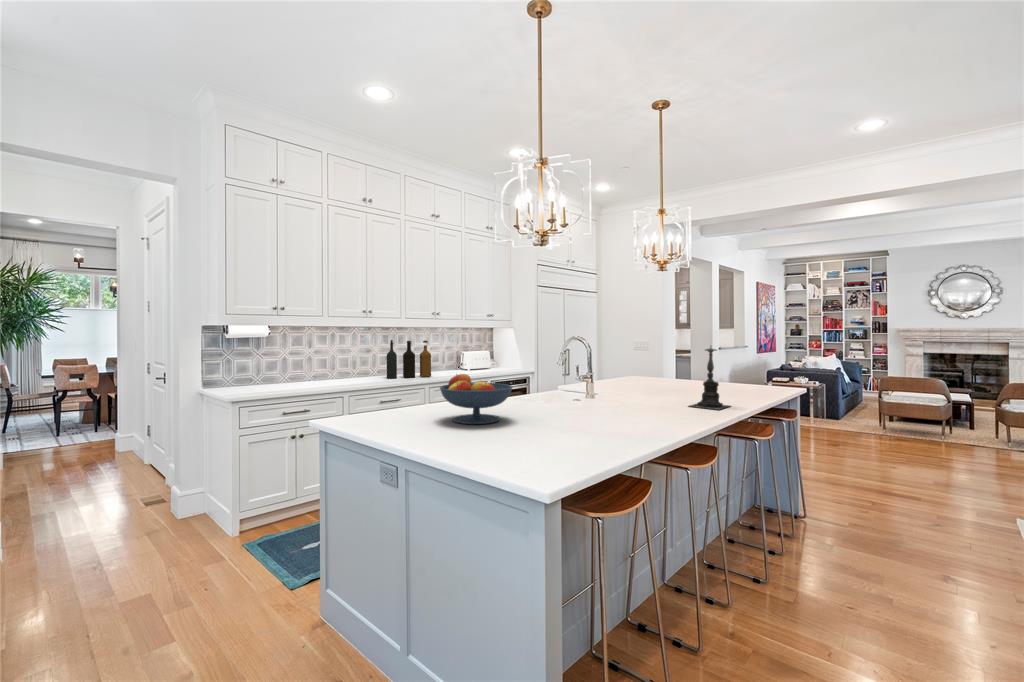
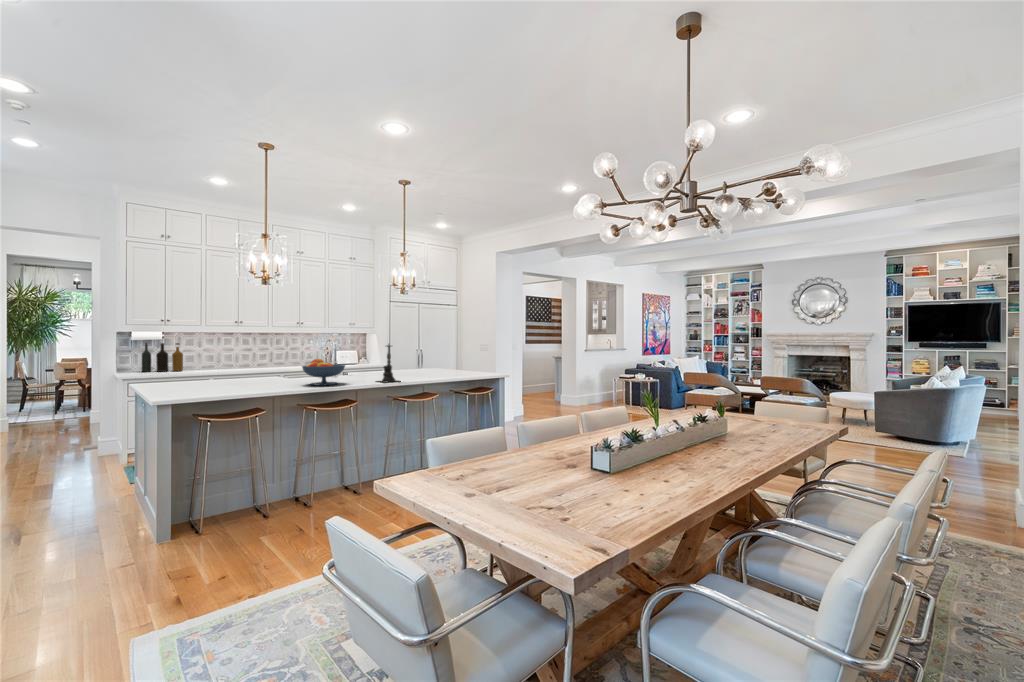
bottle: present [387,340,431,379] -> present [142,343,183,372]
fruit bowl: present [440,374,513,424] -> present [302,359,345,385]

